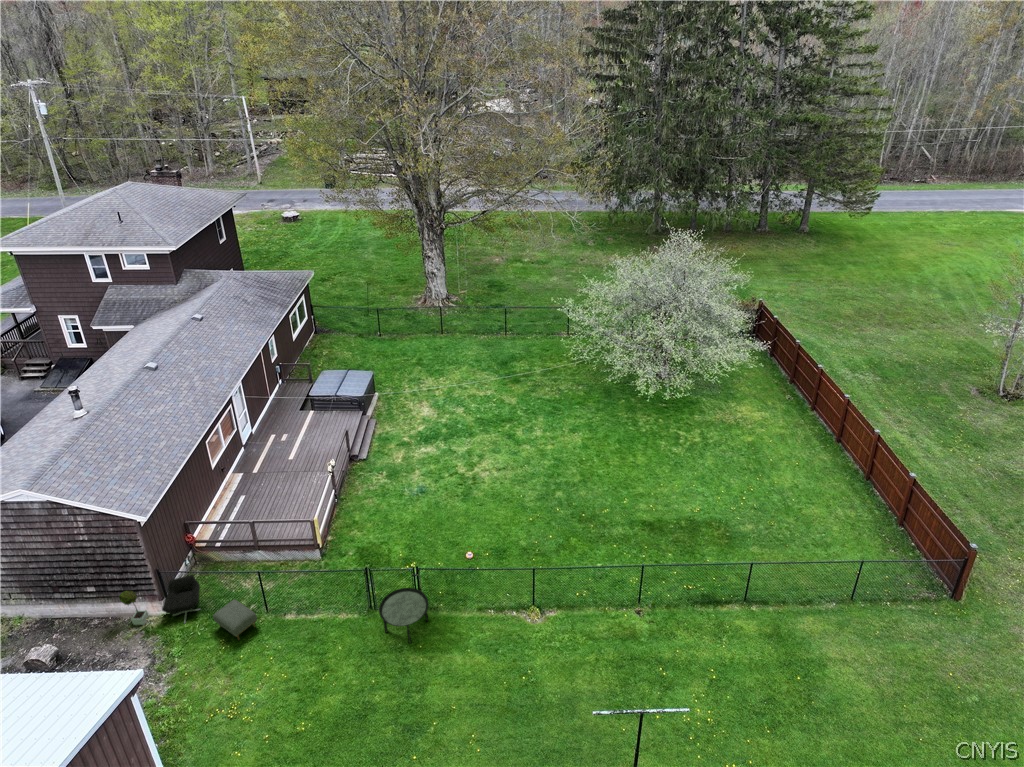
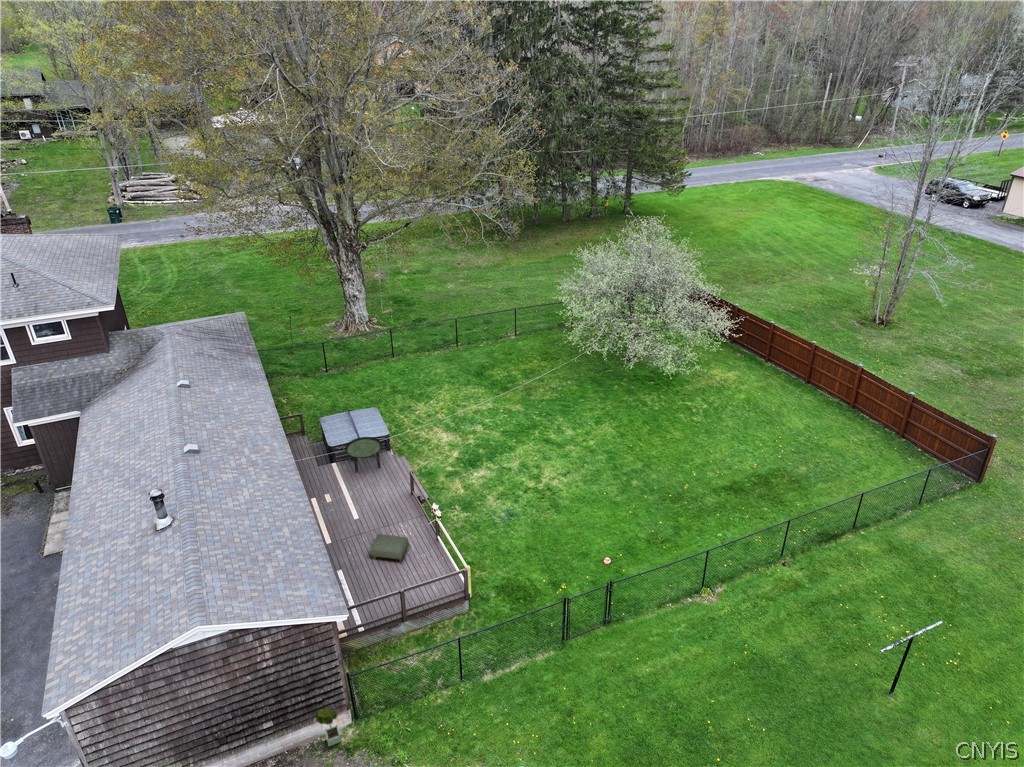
lounge chair: present [162,575,200,623] -> none [352,668,398,723]
round table: present [379,588,429,643] -> present [345,437,382,473]
ottoman: present [213,600,257,640] -> present [370,534,408,563]

